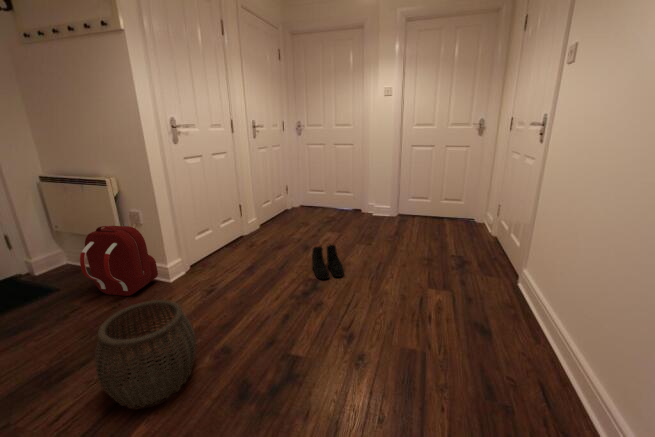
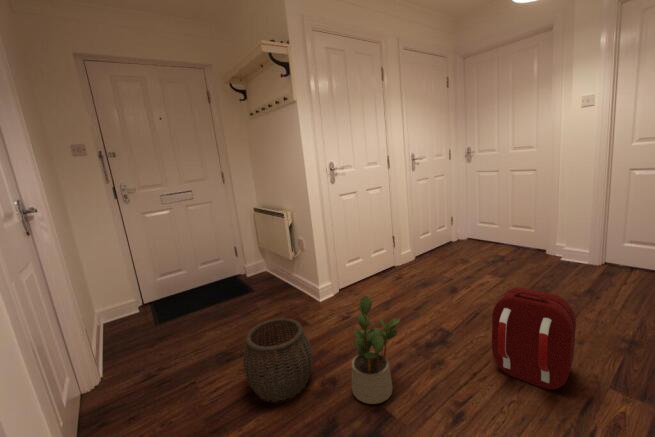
backpack: present [80,226,158,296] -> present [492,287,576,389]
boots: present [312,245,344,279] -> none [450,292,485,333]
potted plant: none [246,252,294,364] -> present [352,296,400,404]

